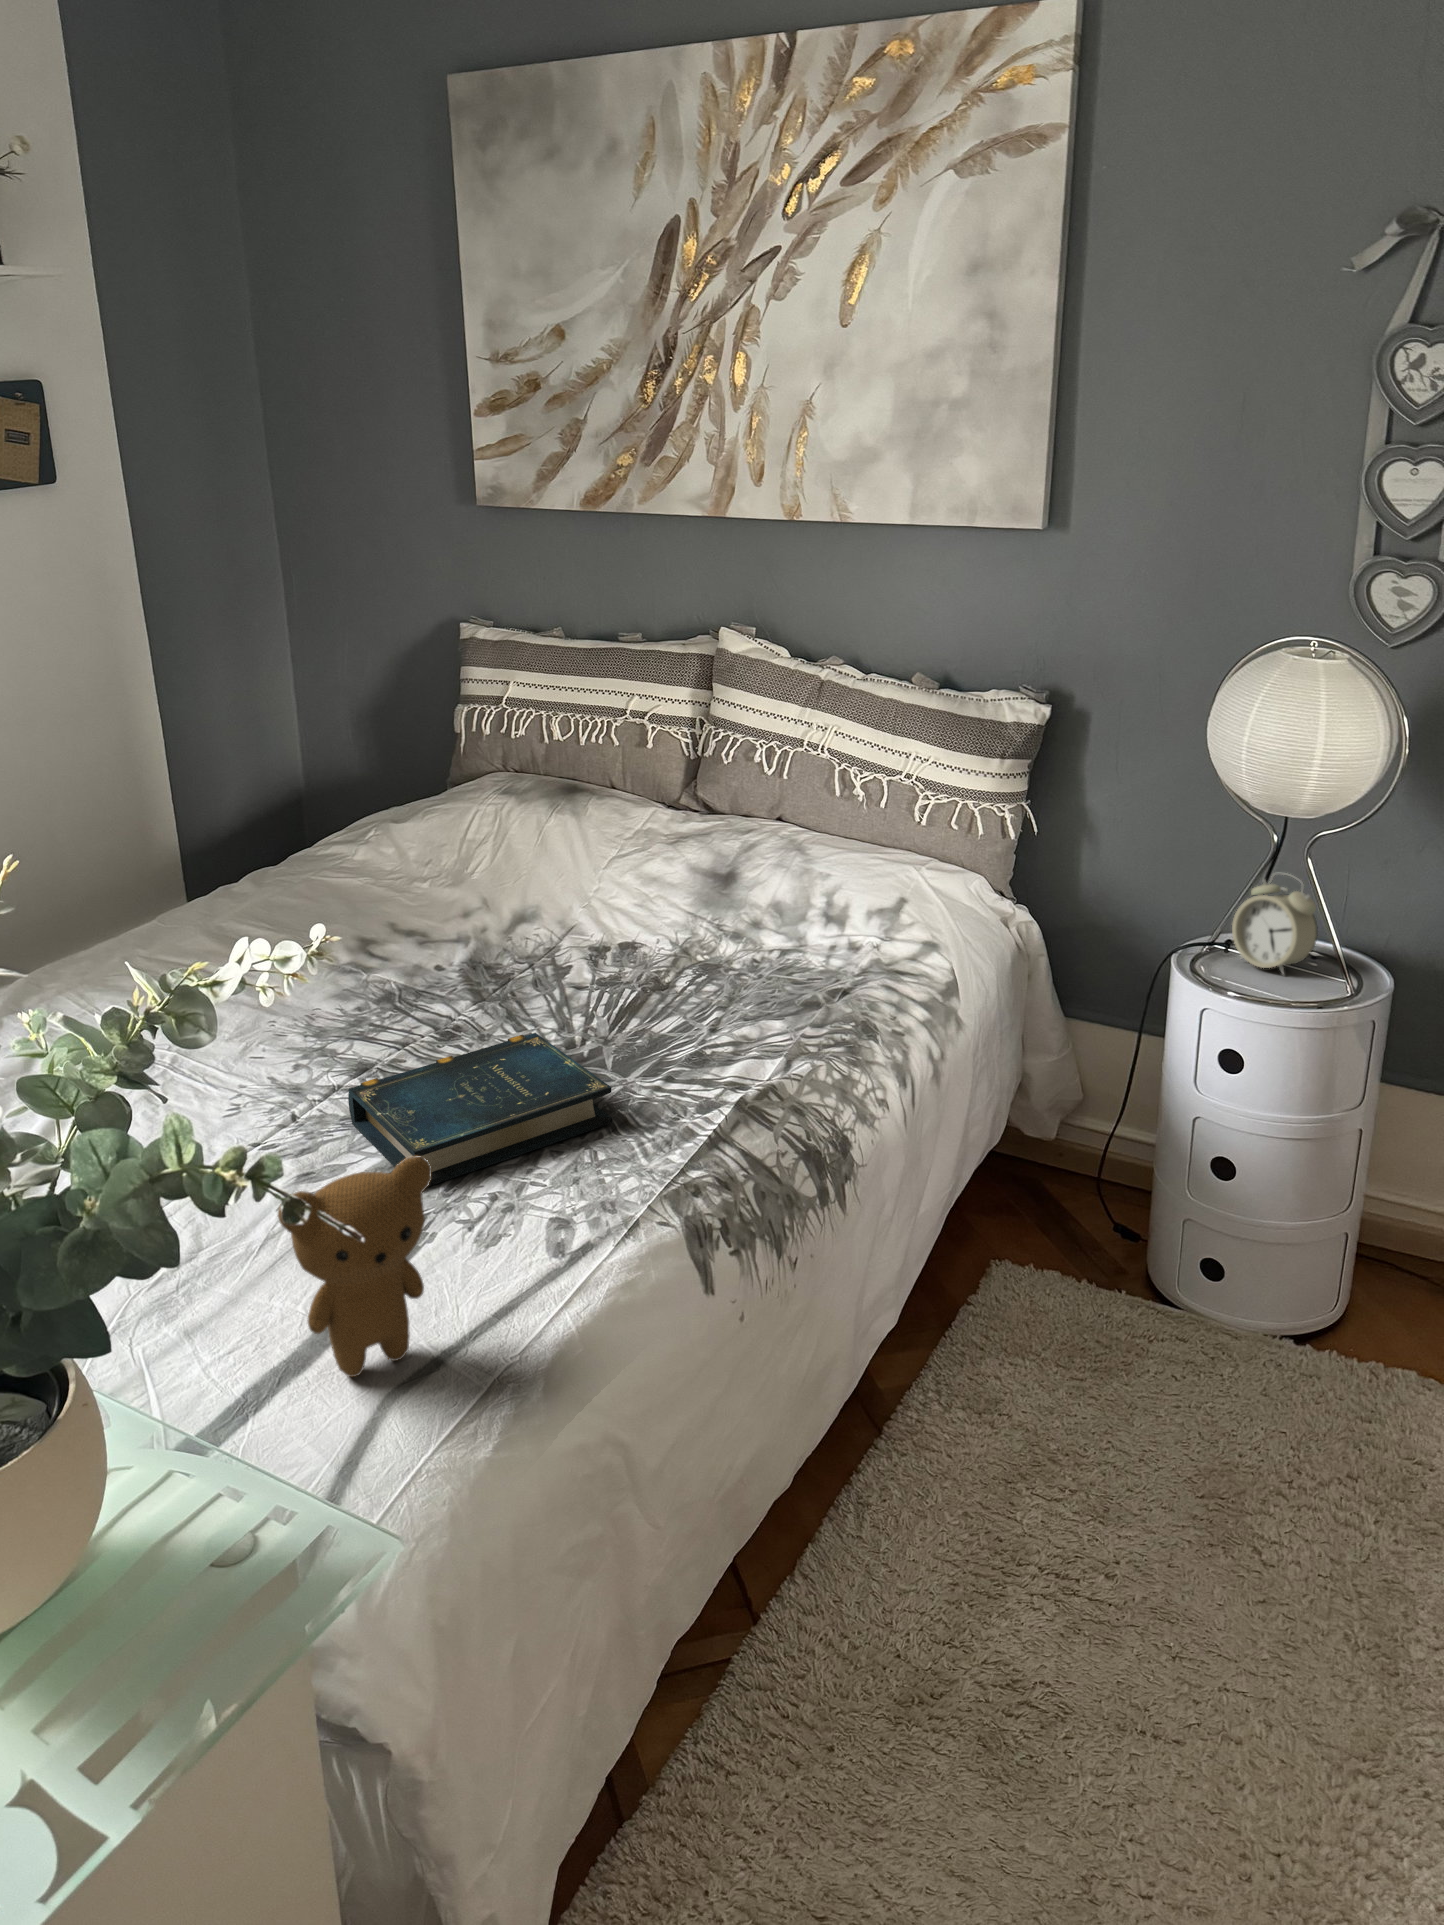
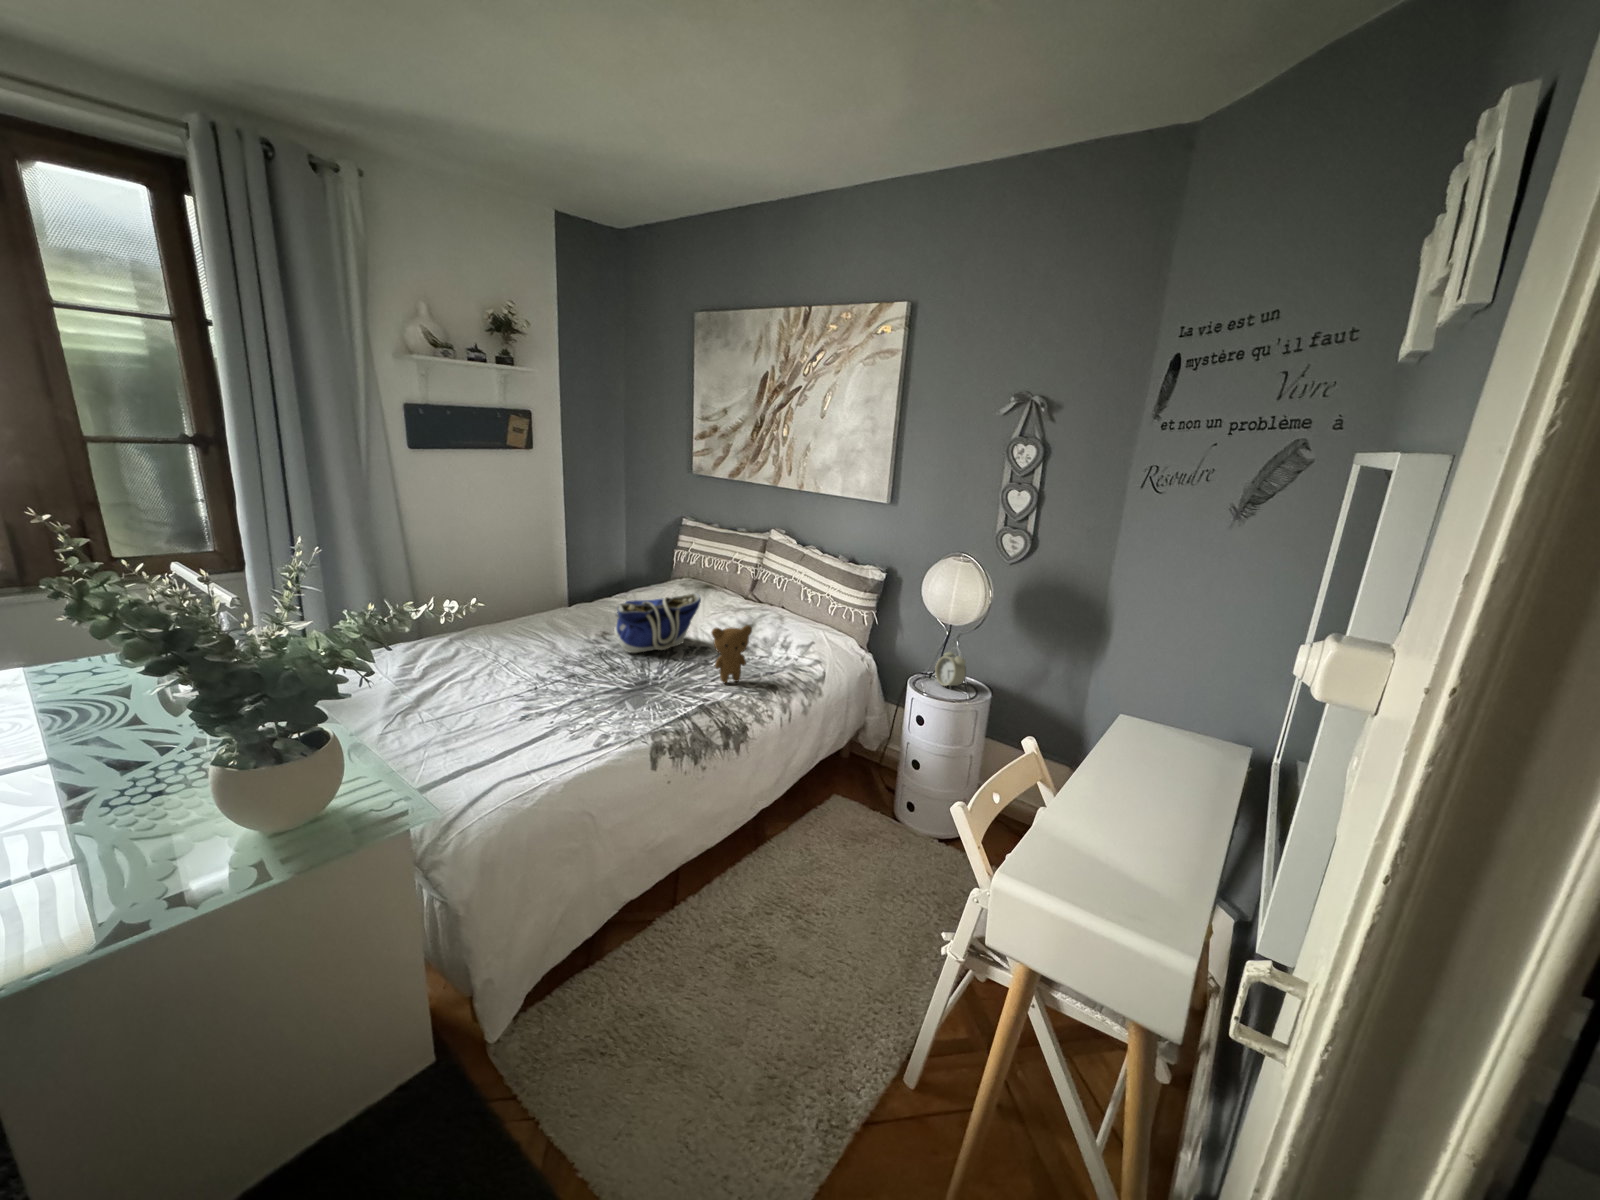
tote bag: none [407,811,616,984] -> present [614,593,701,653]
book: present [348,1033,613,1187] -> none [555,670,652,719]
teddy bear: present [278,1156,431,1377] -> present [712,625,752,683]

